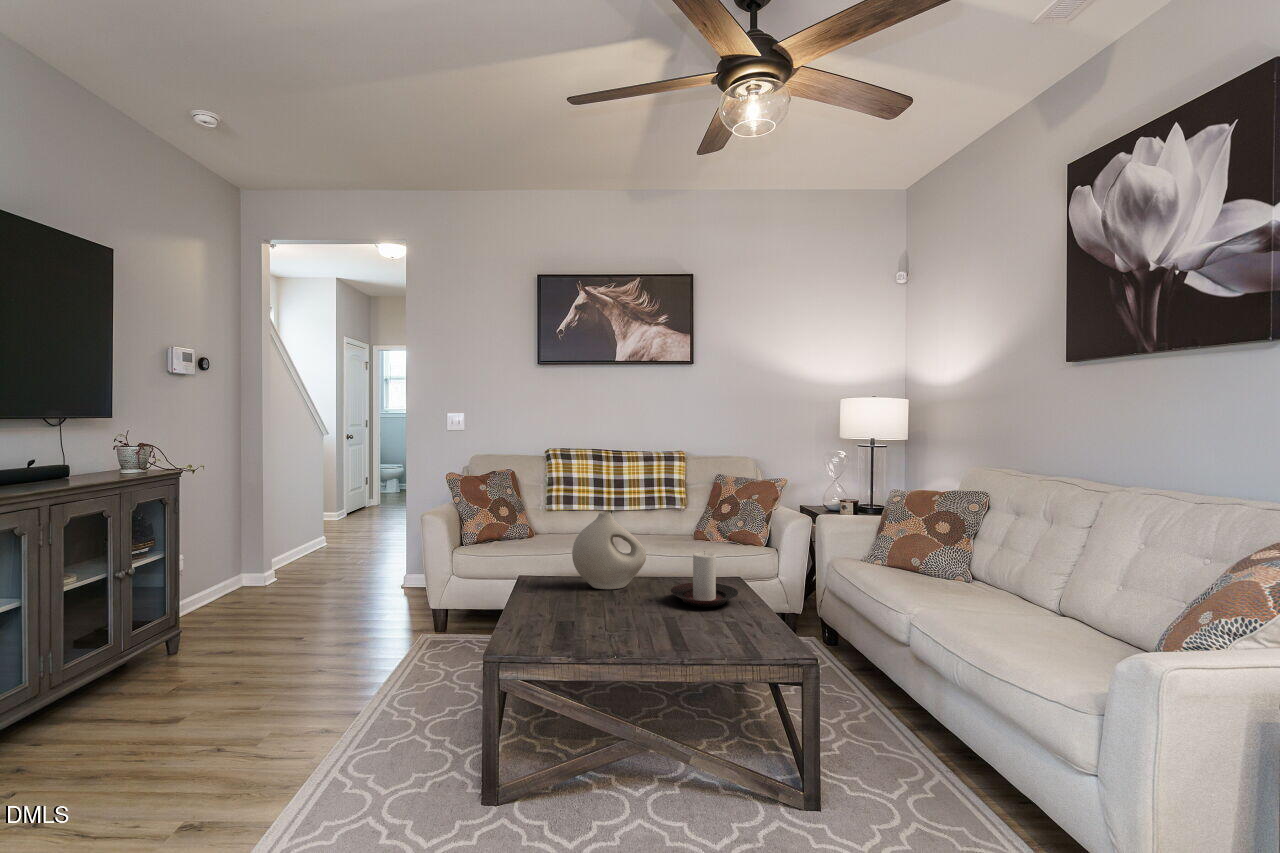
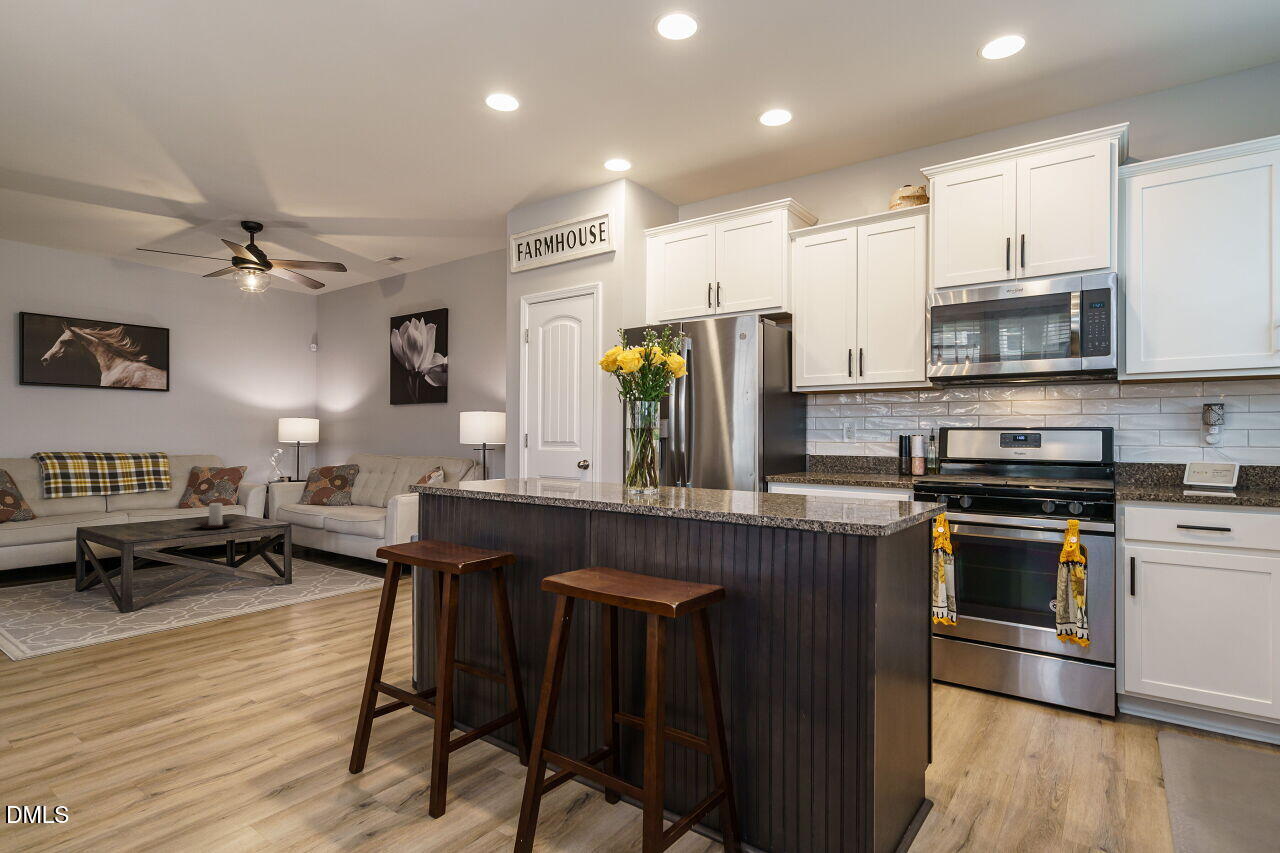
vase: present [572,512,646,589] -> none [124,488,173,531]

